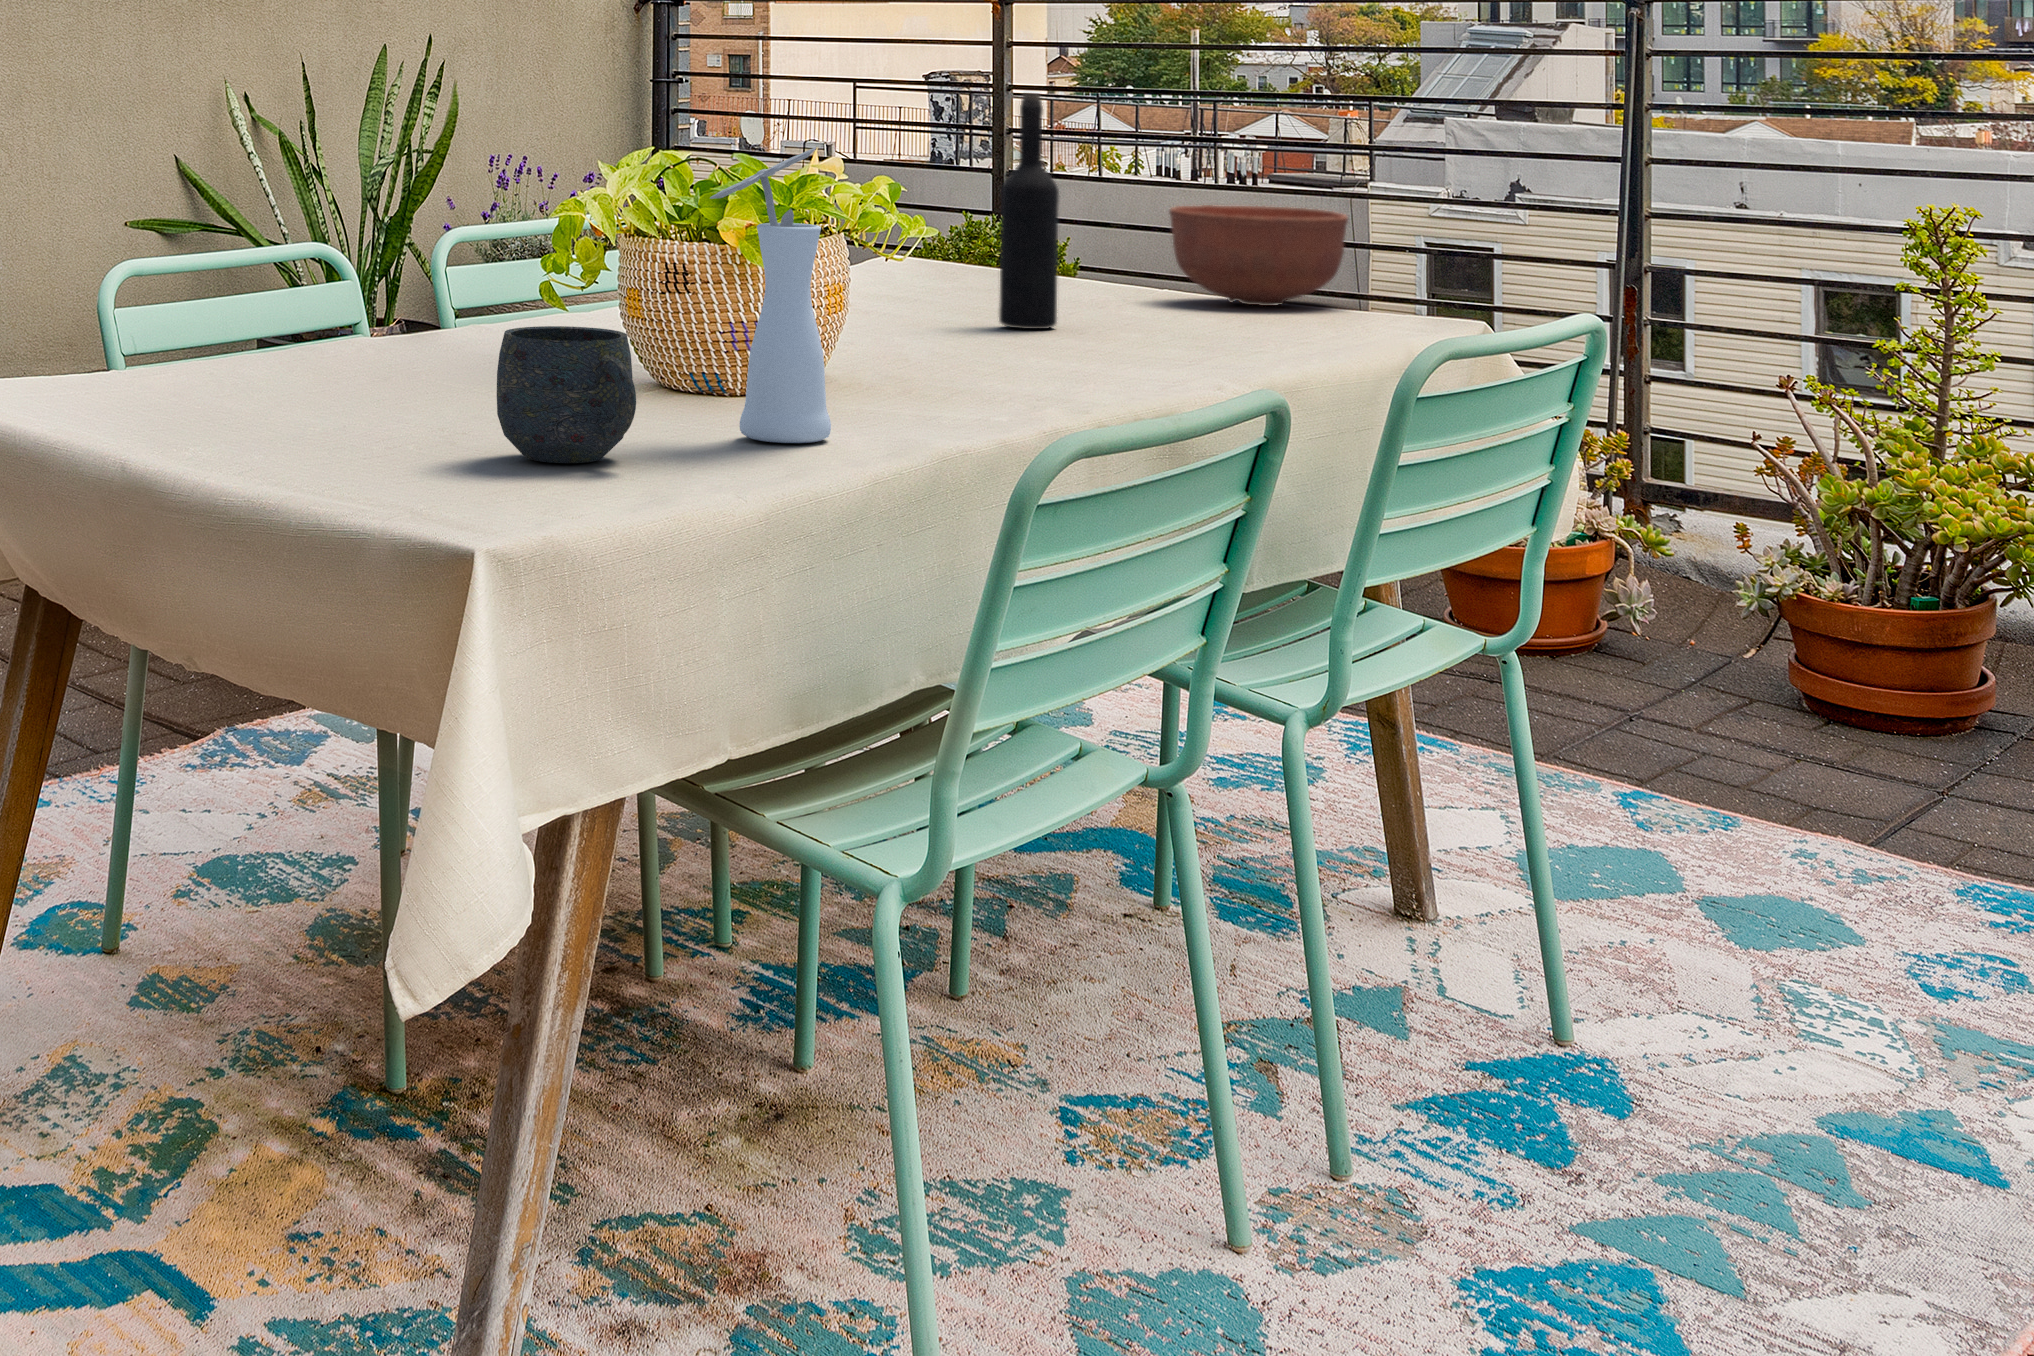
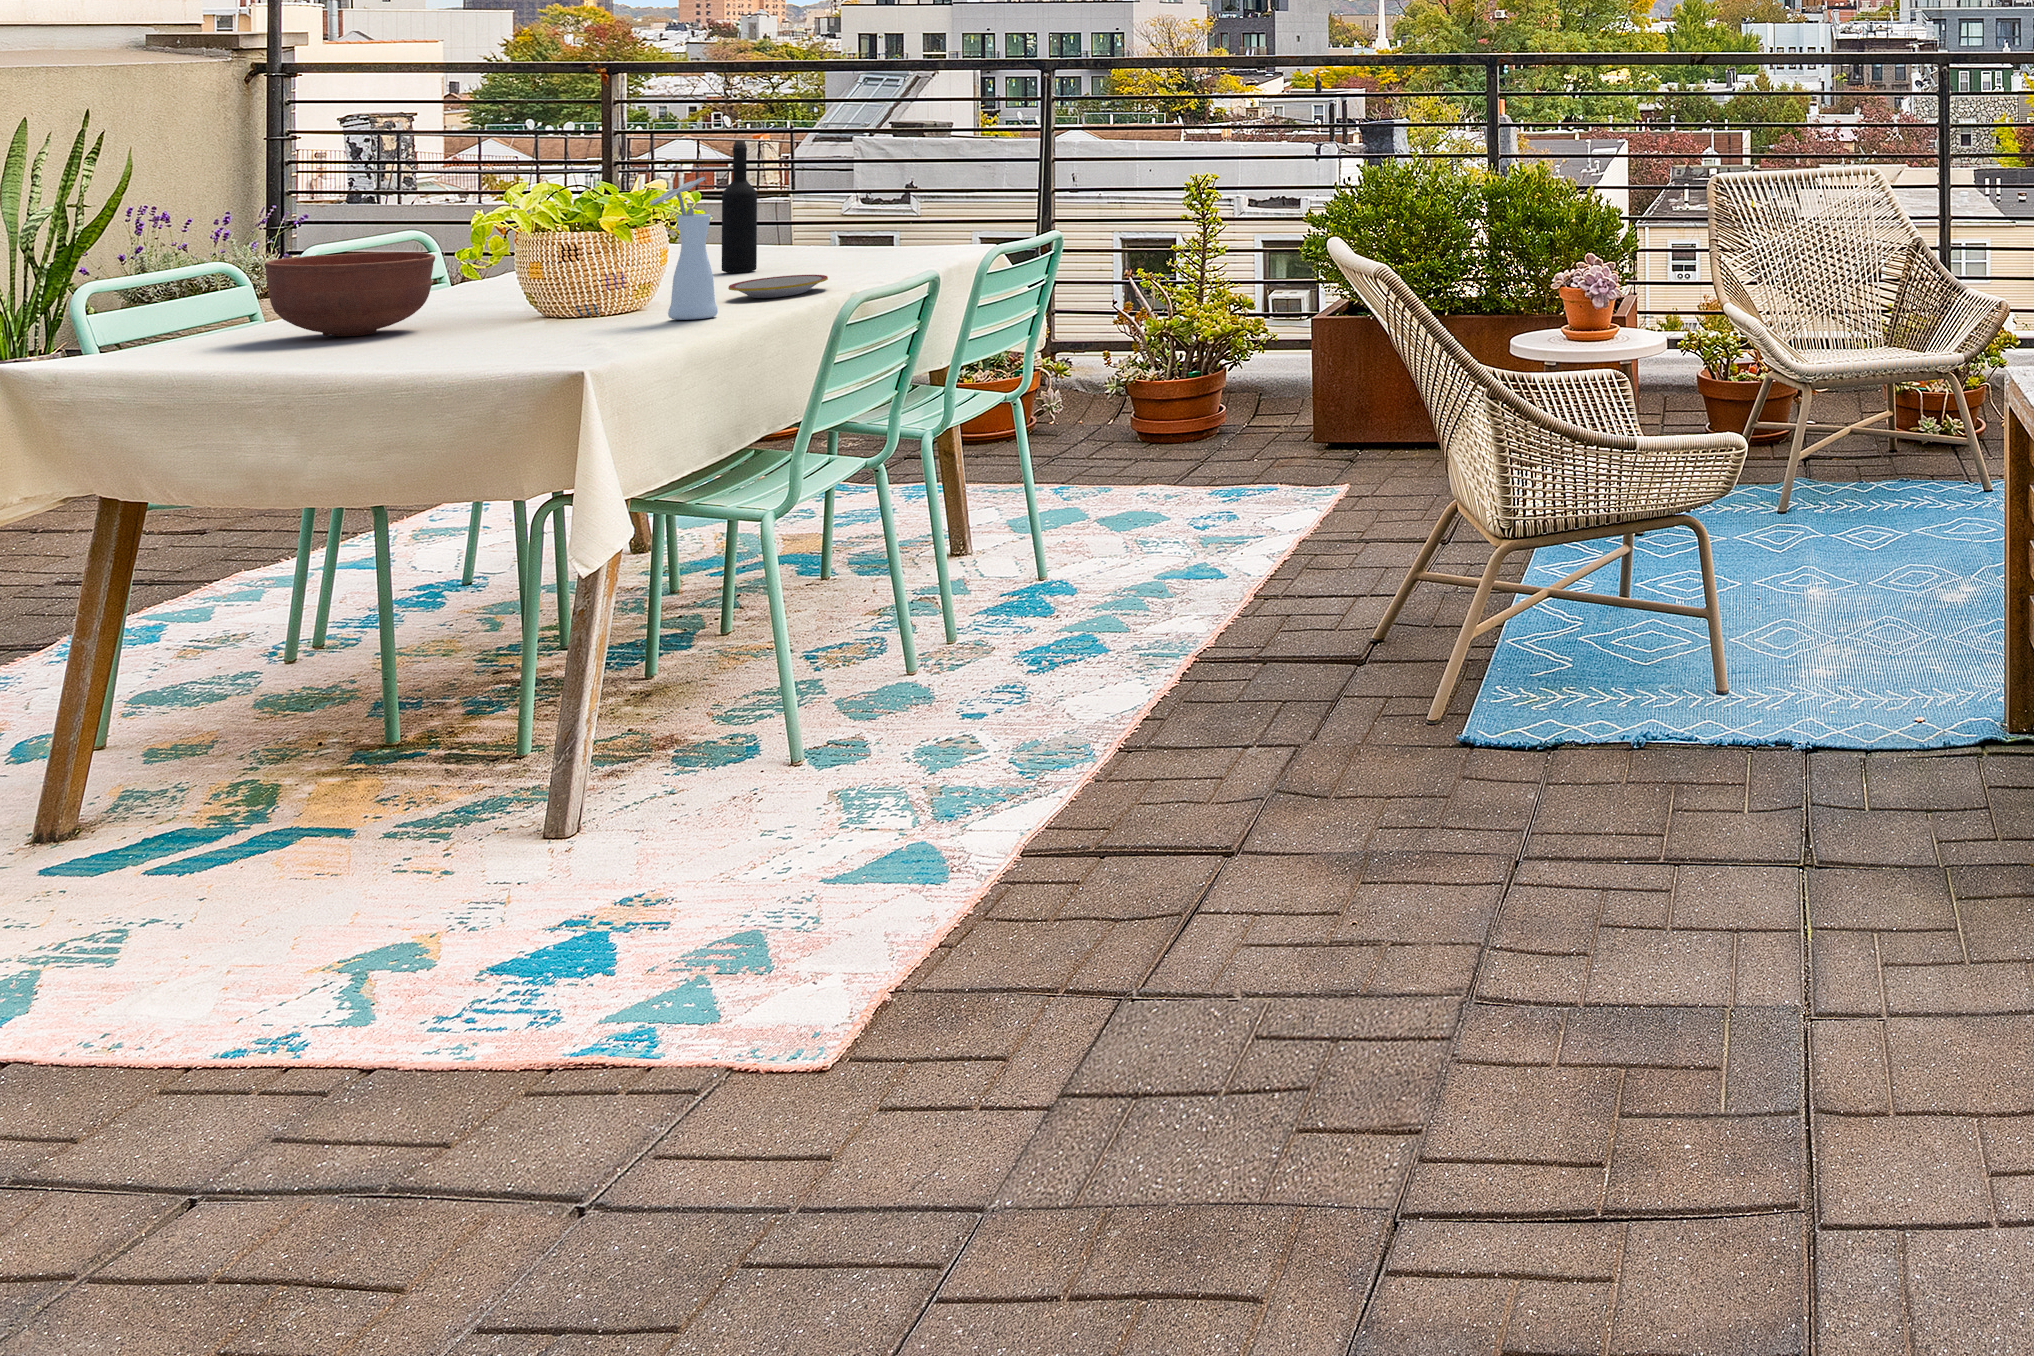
bowl: present [1170,205,1348,306] -> present [264,252,435,336]
mug: present [497,326,636,463] -> none [555,271,641,336]
plate: none [911,354,1112,400] -> present [728,275,828,298]

